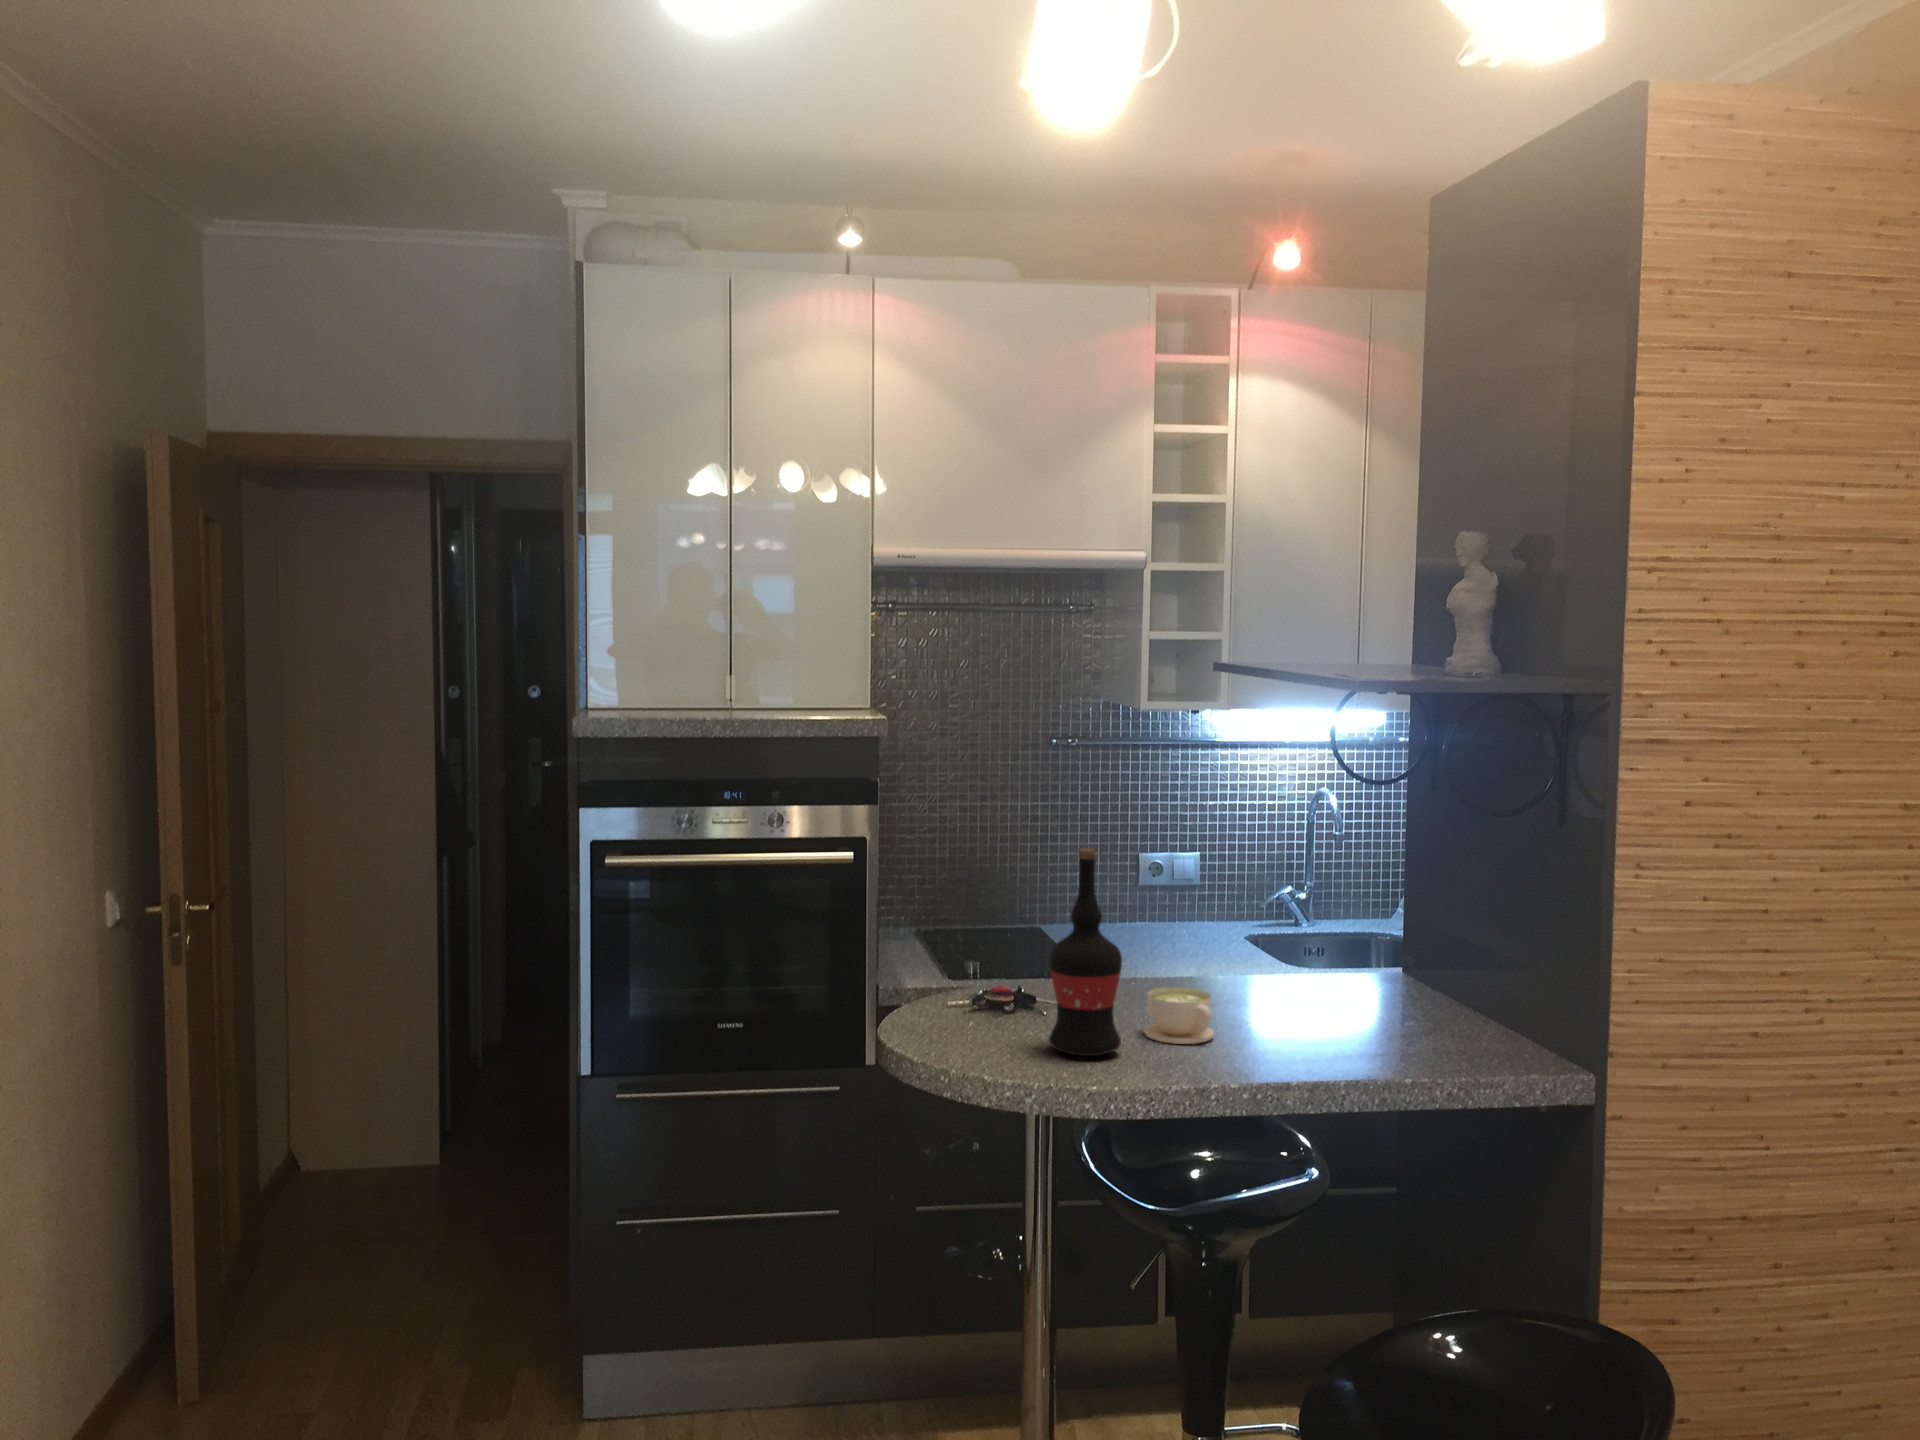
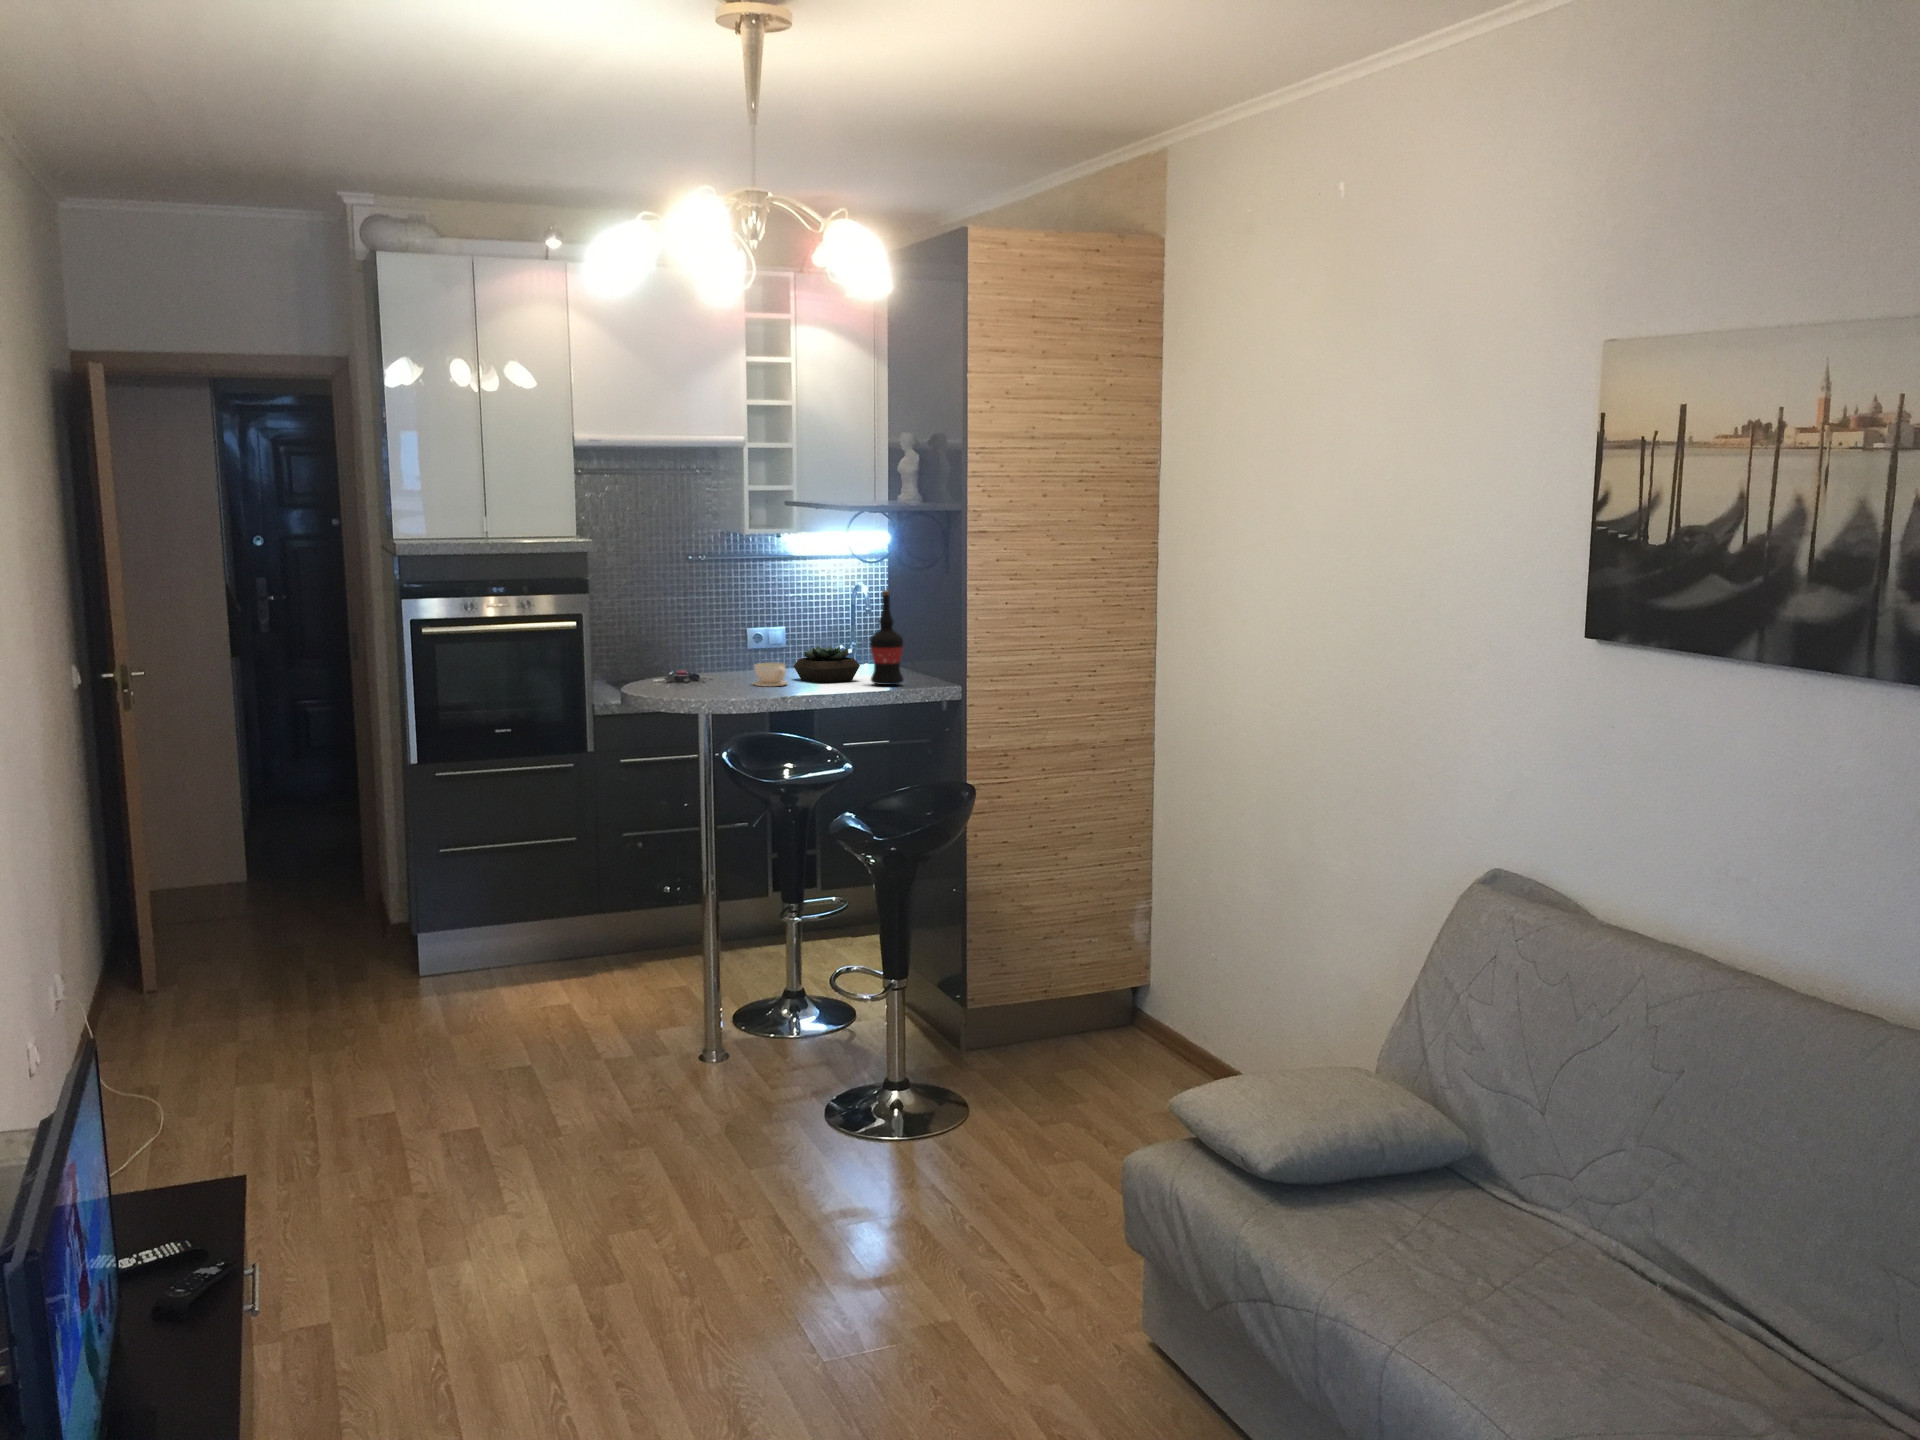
wine bottle: present [1049,848,1122,1056] -> present [870,590,904,685]
succulent plant: none [1224,947,1360,1031] -> present [794,646,860,683]

